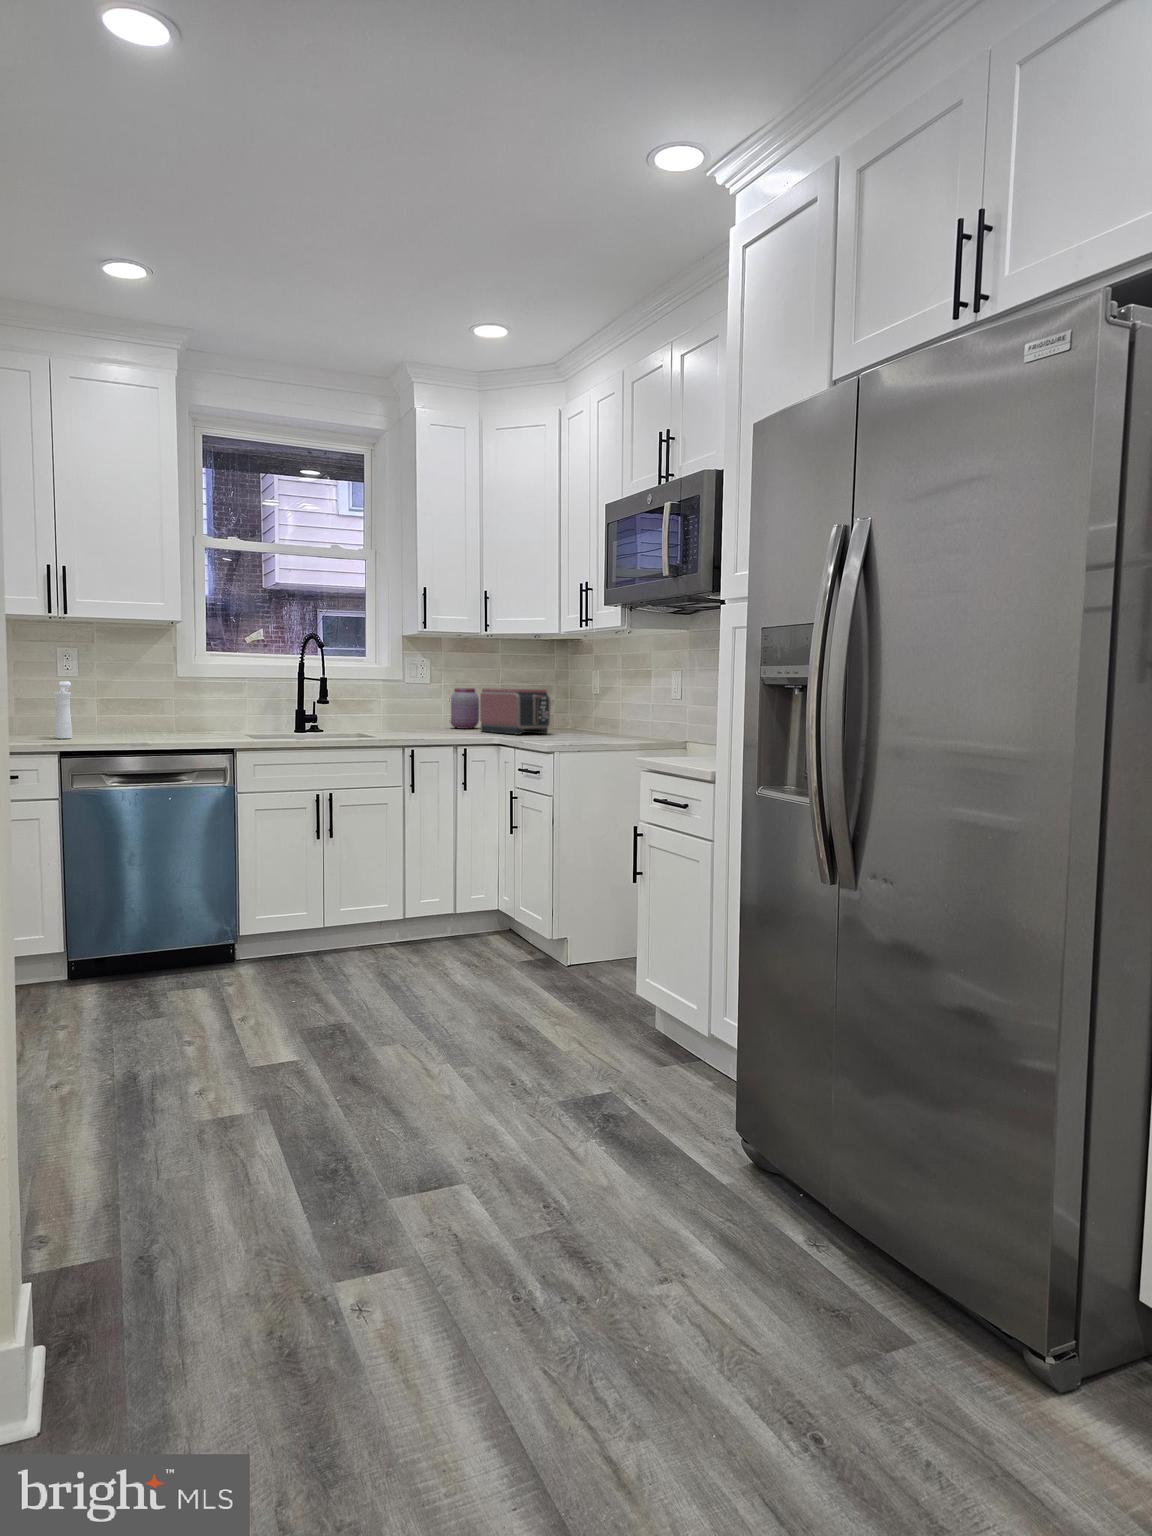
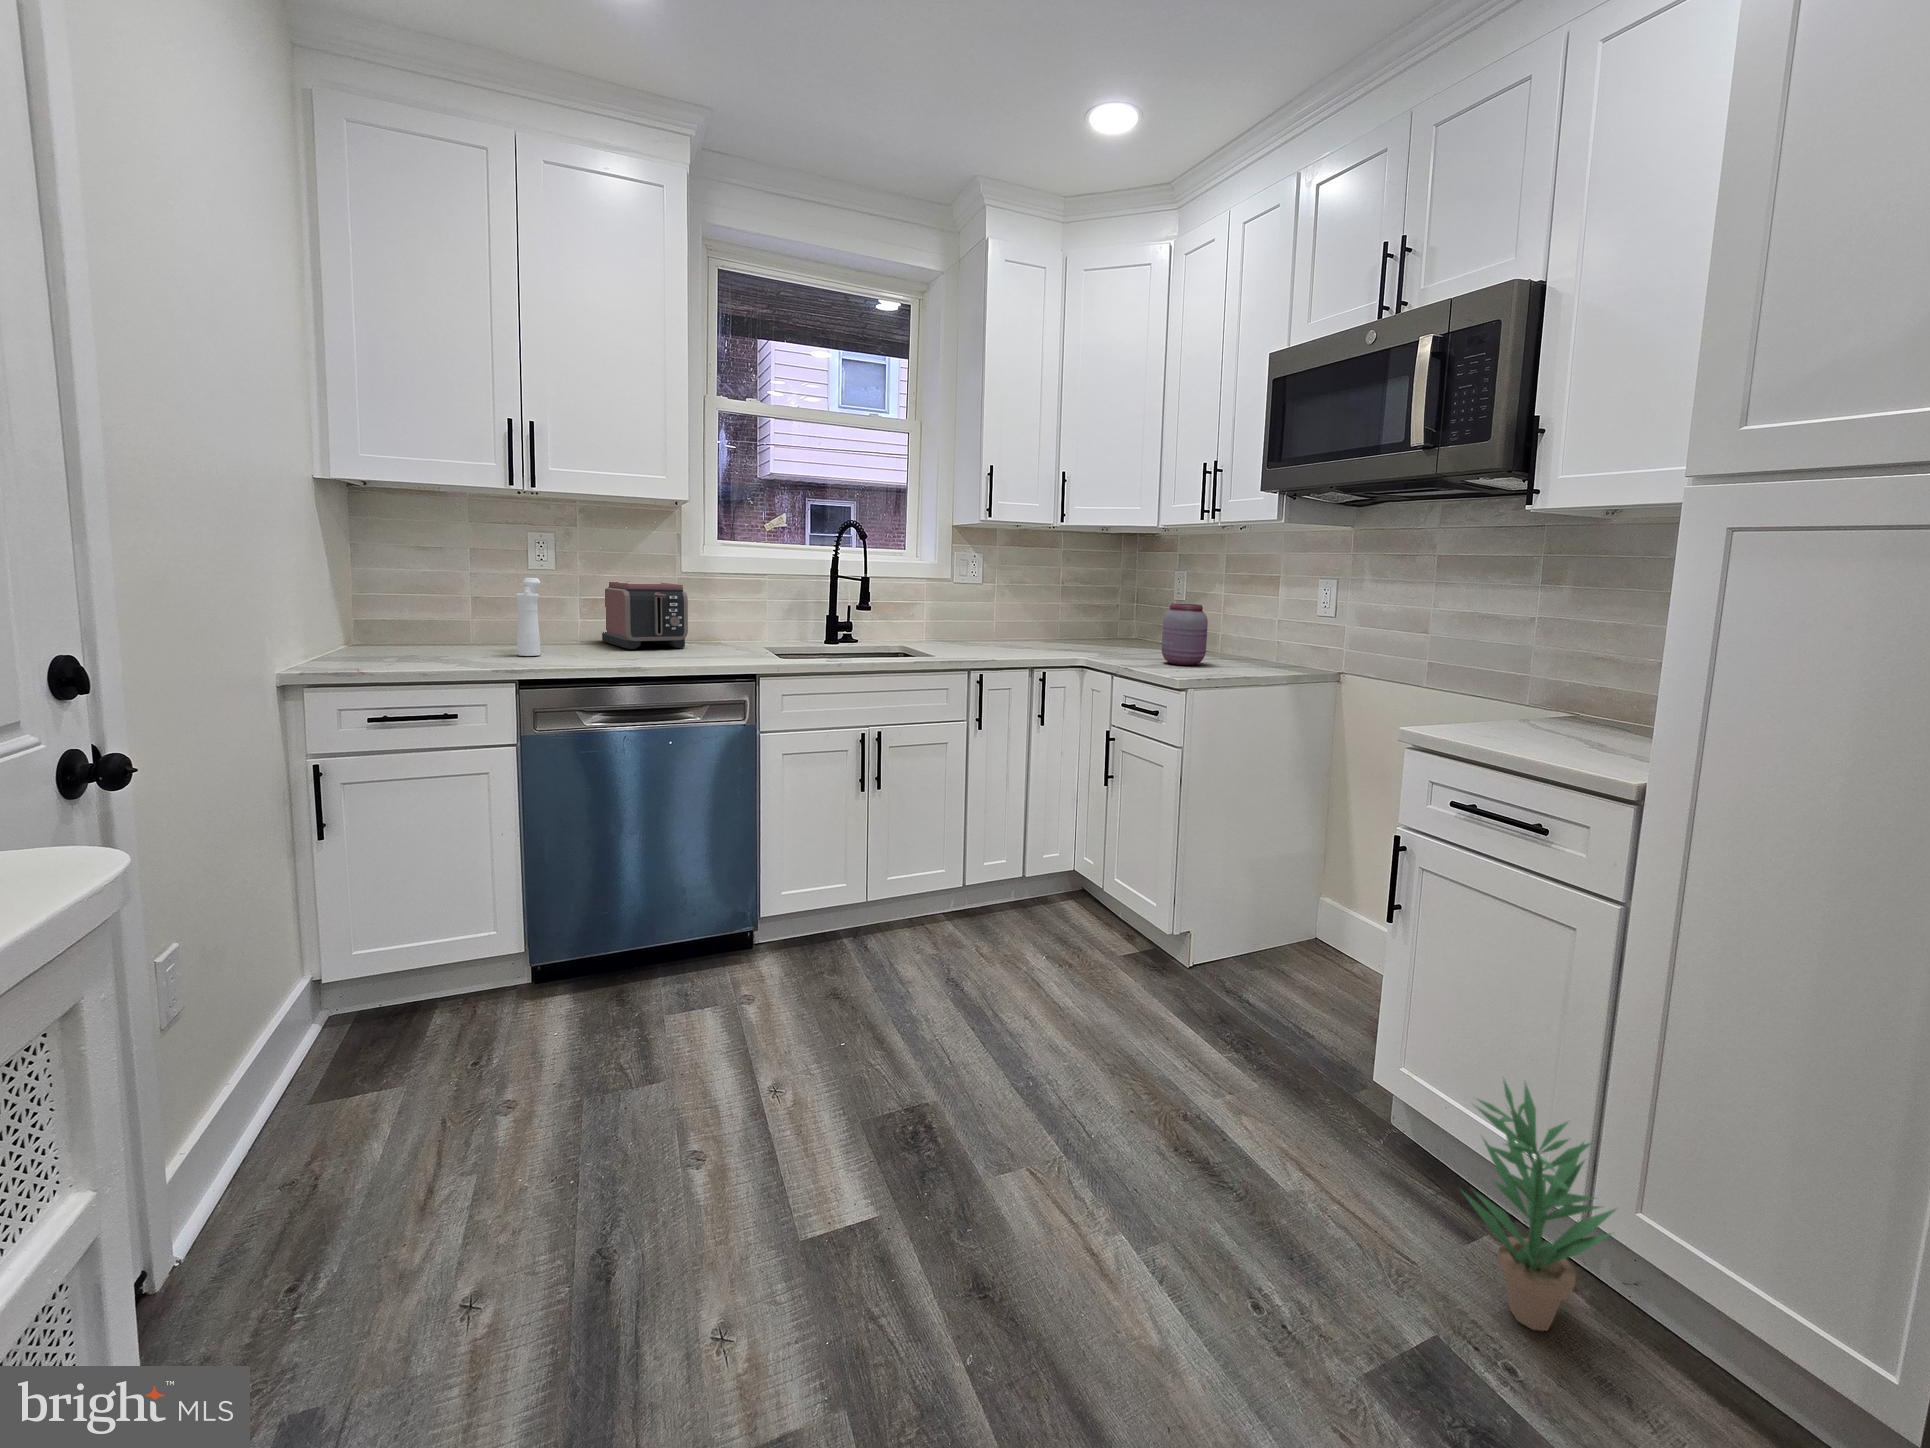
jar: present [449,688,479,729] -> present [1162,604,1208,665]
toaster: present [480,688,551,734] -> present [602,582,688,649]
potted plant: none [652,958,736,1109] -> present [1462,1079,1616,1331]

